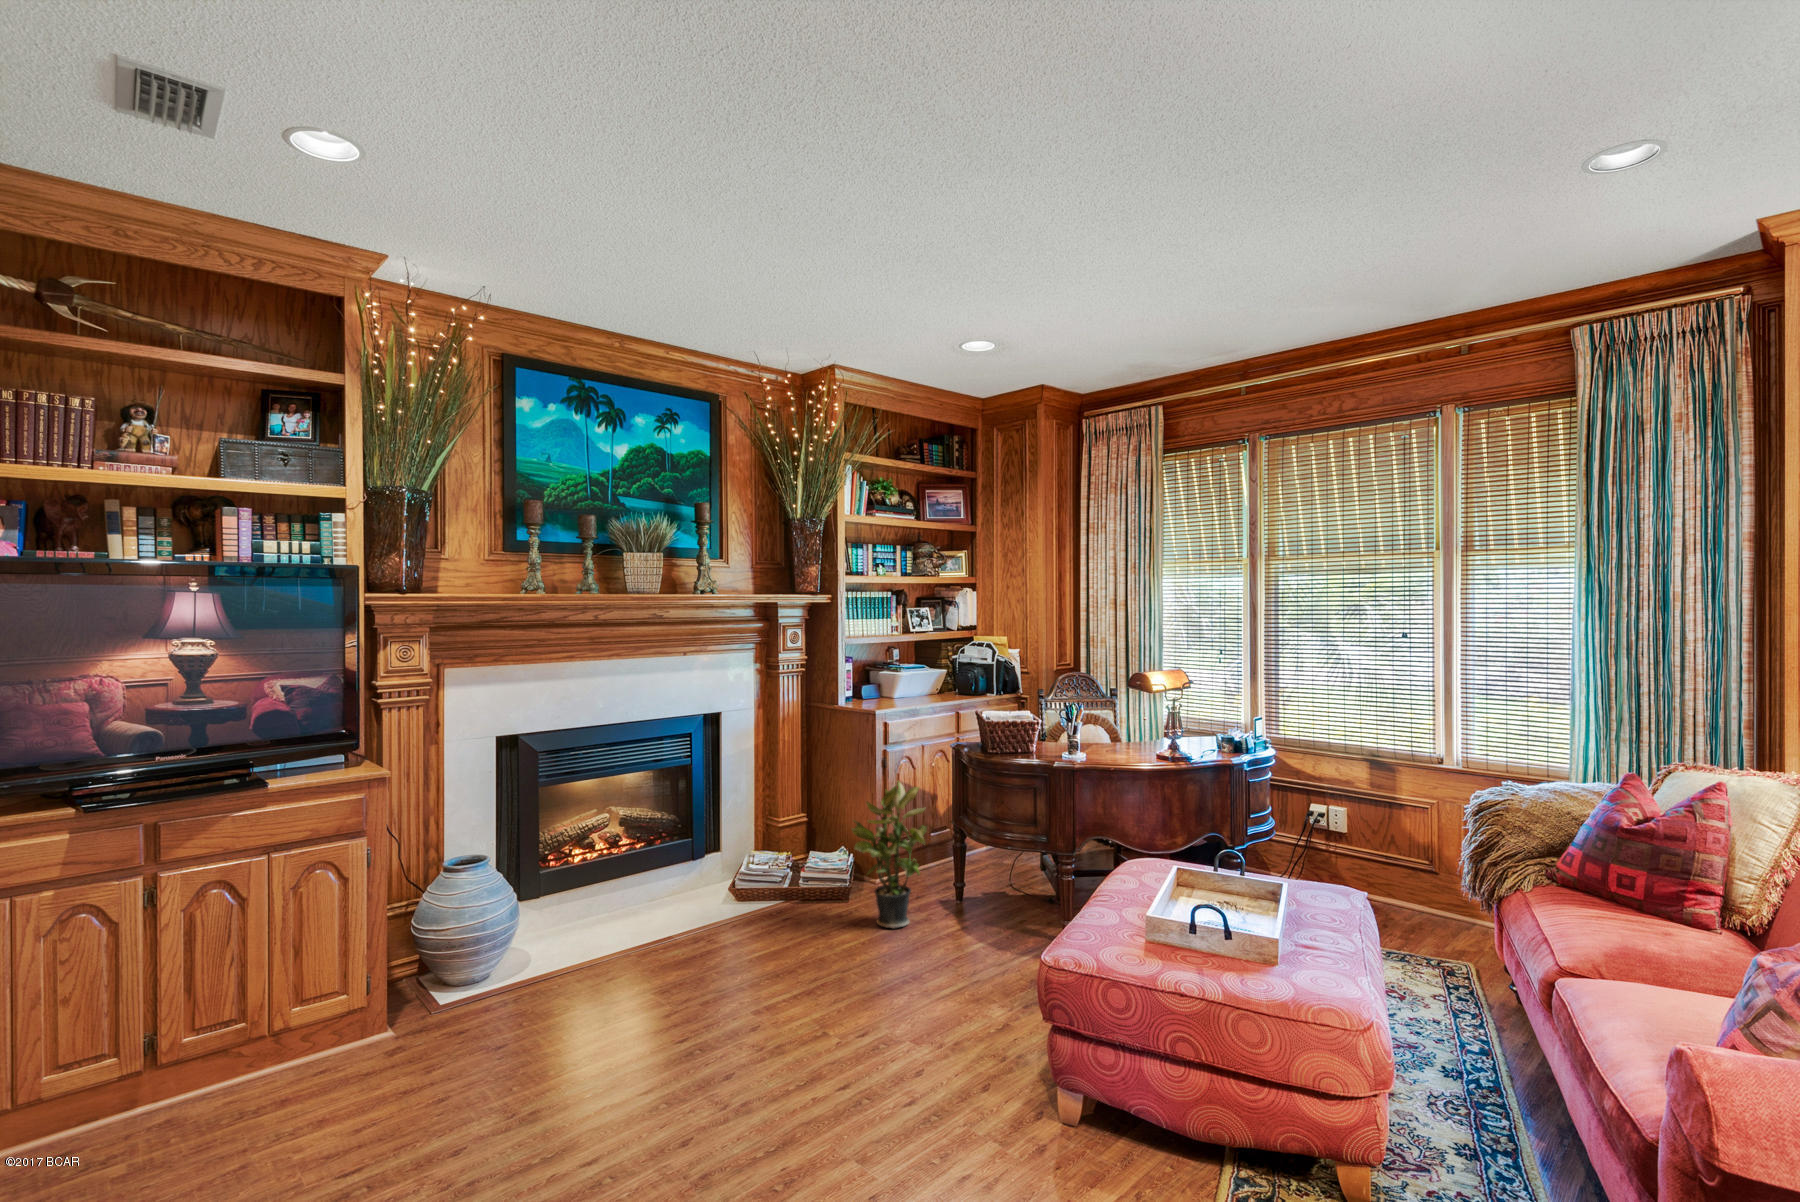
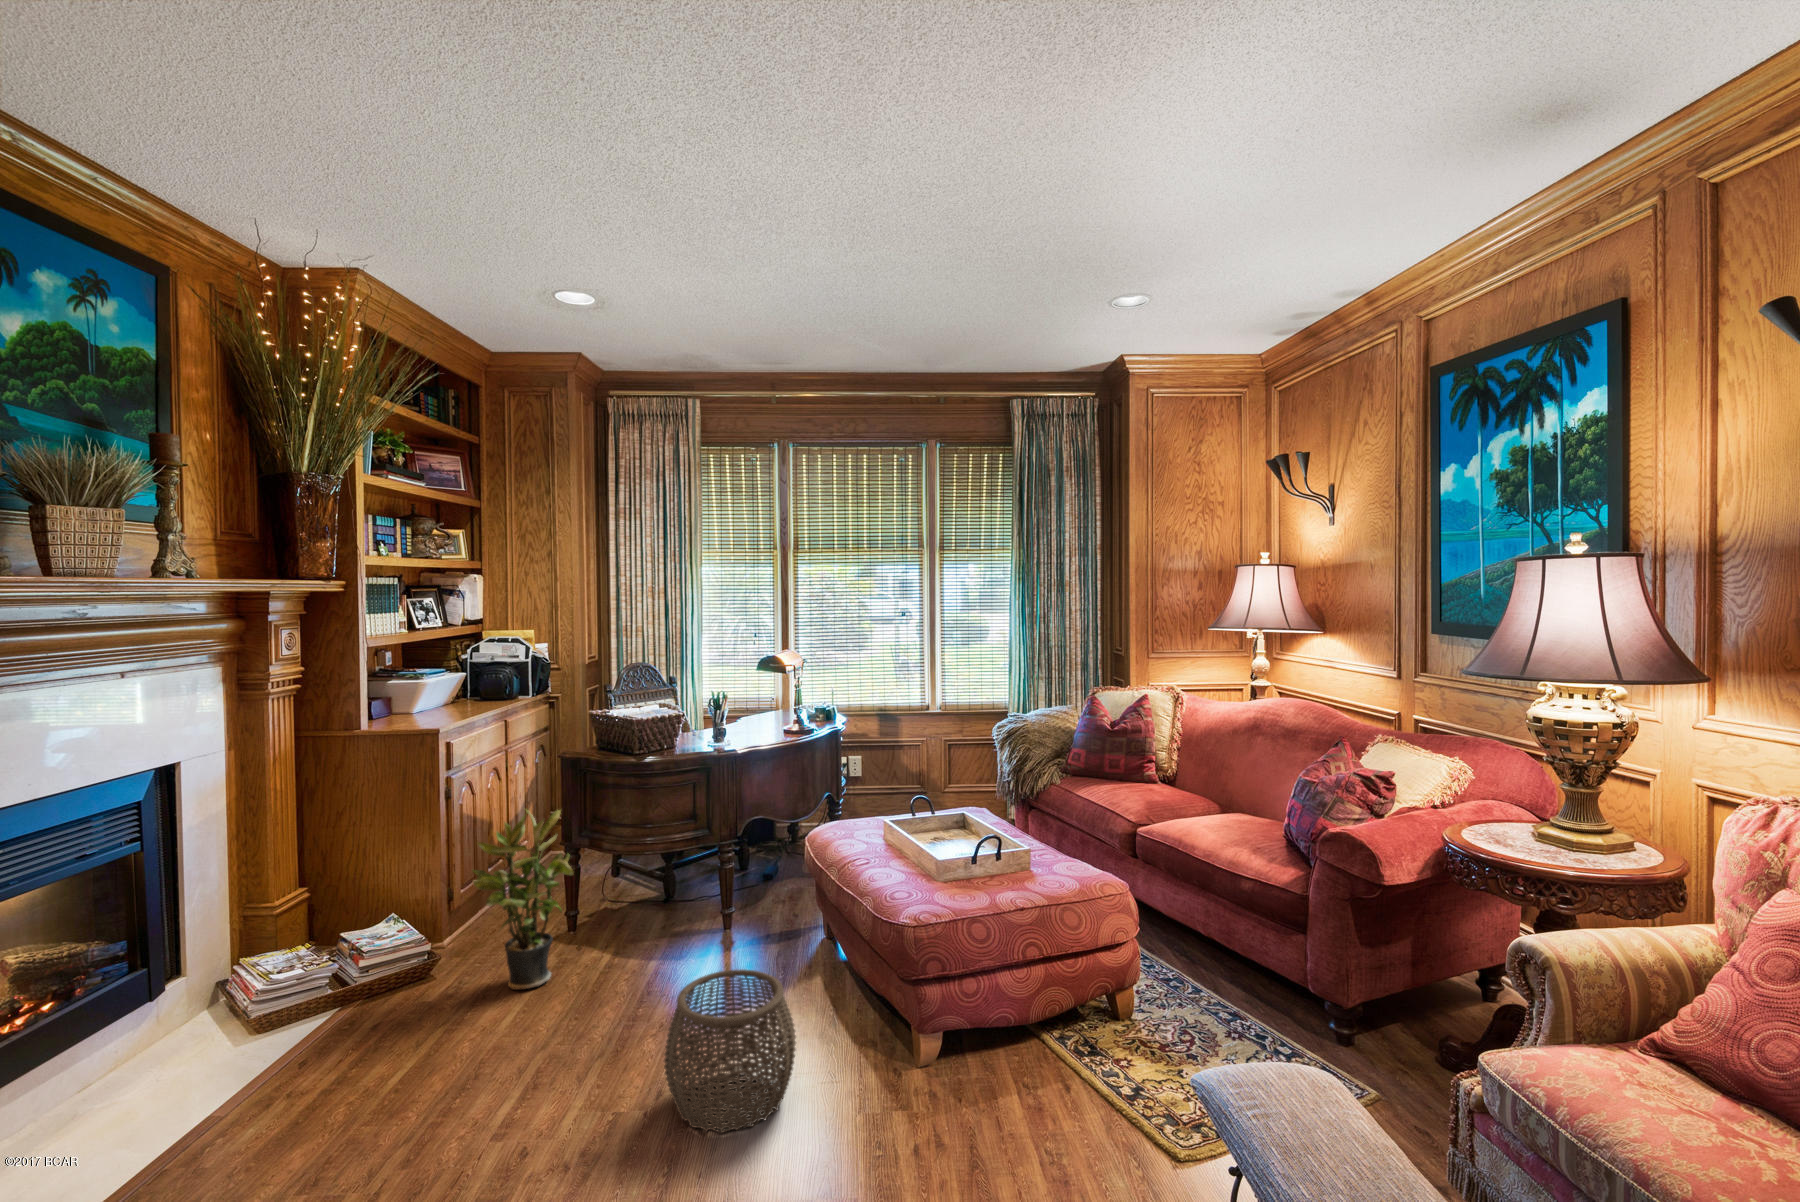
woven basket: none [847,939,962,1075] -> present [664,969,796,1133]

